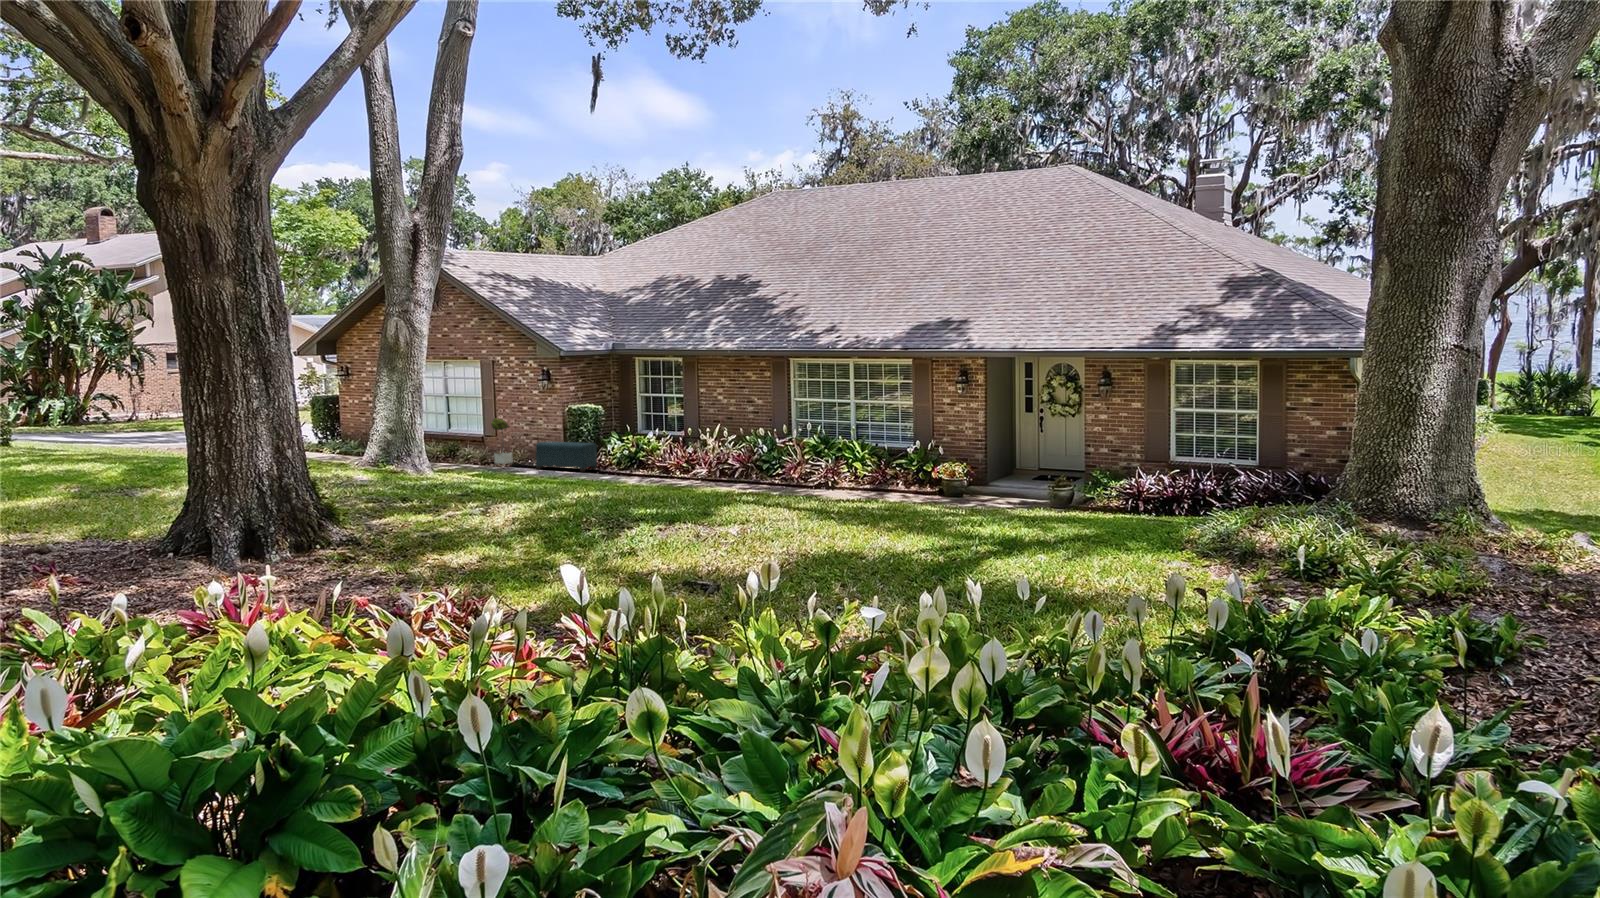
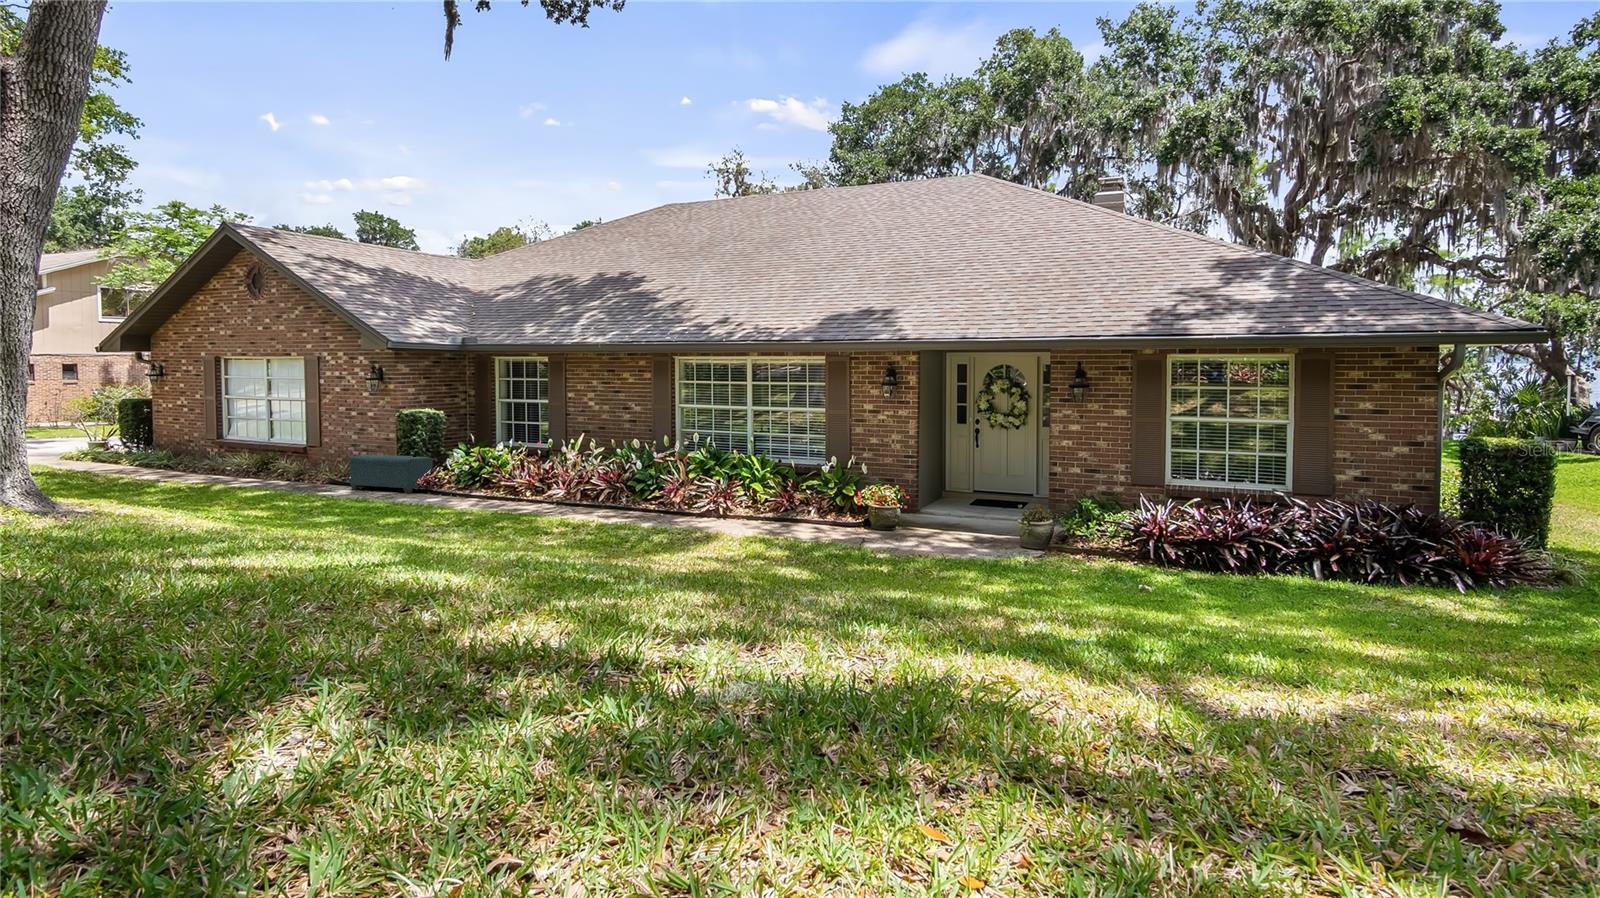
potted tree: present [491,418,513,464] -> none [310,425,340,482]

